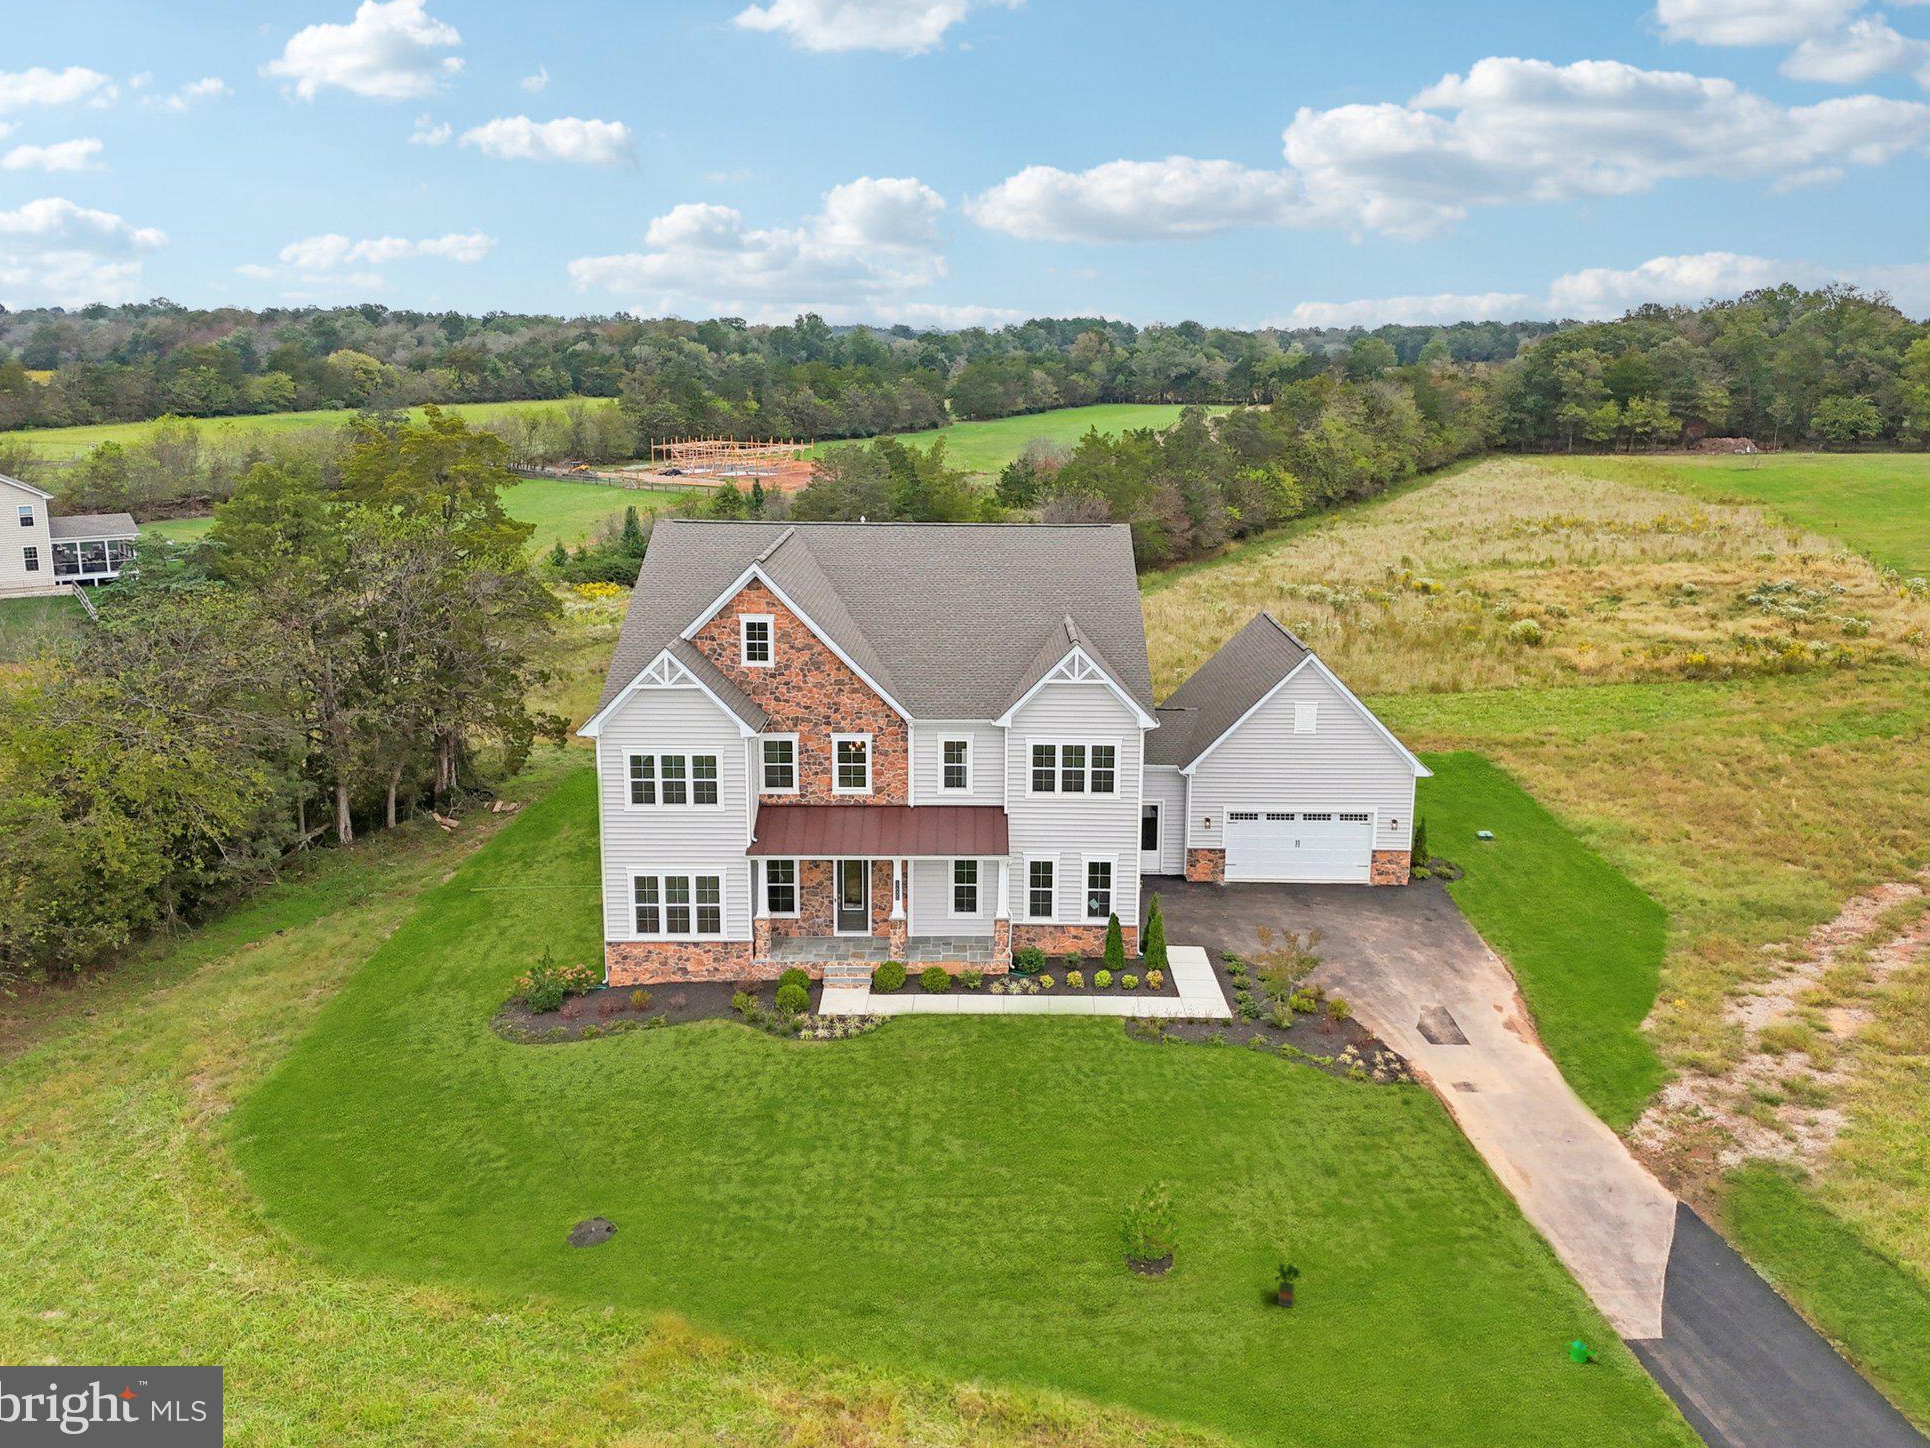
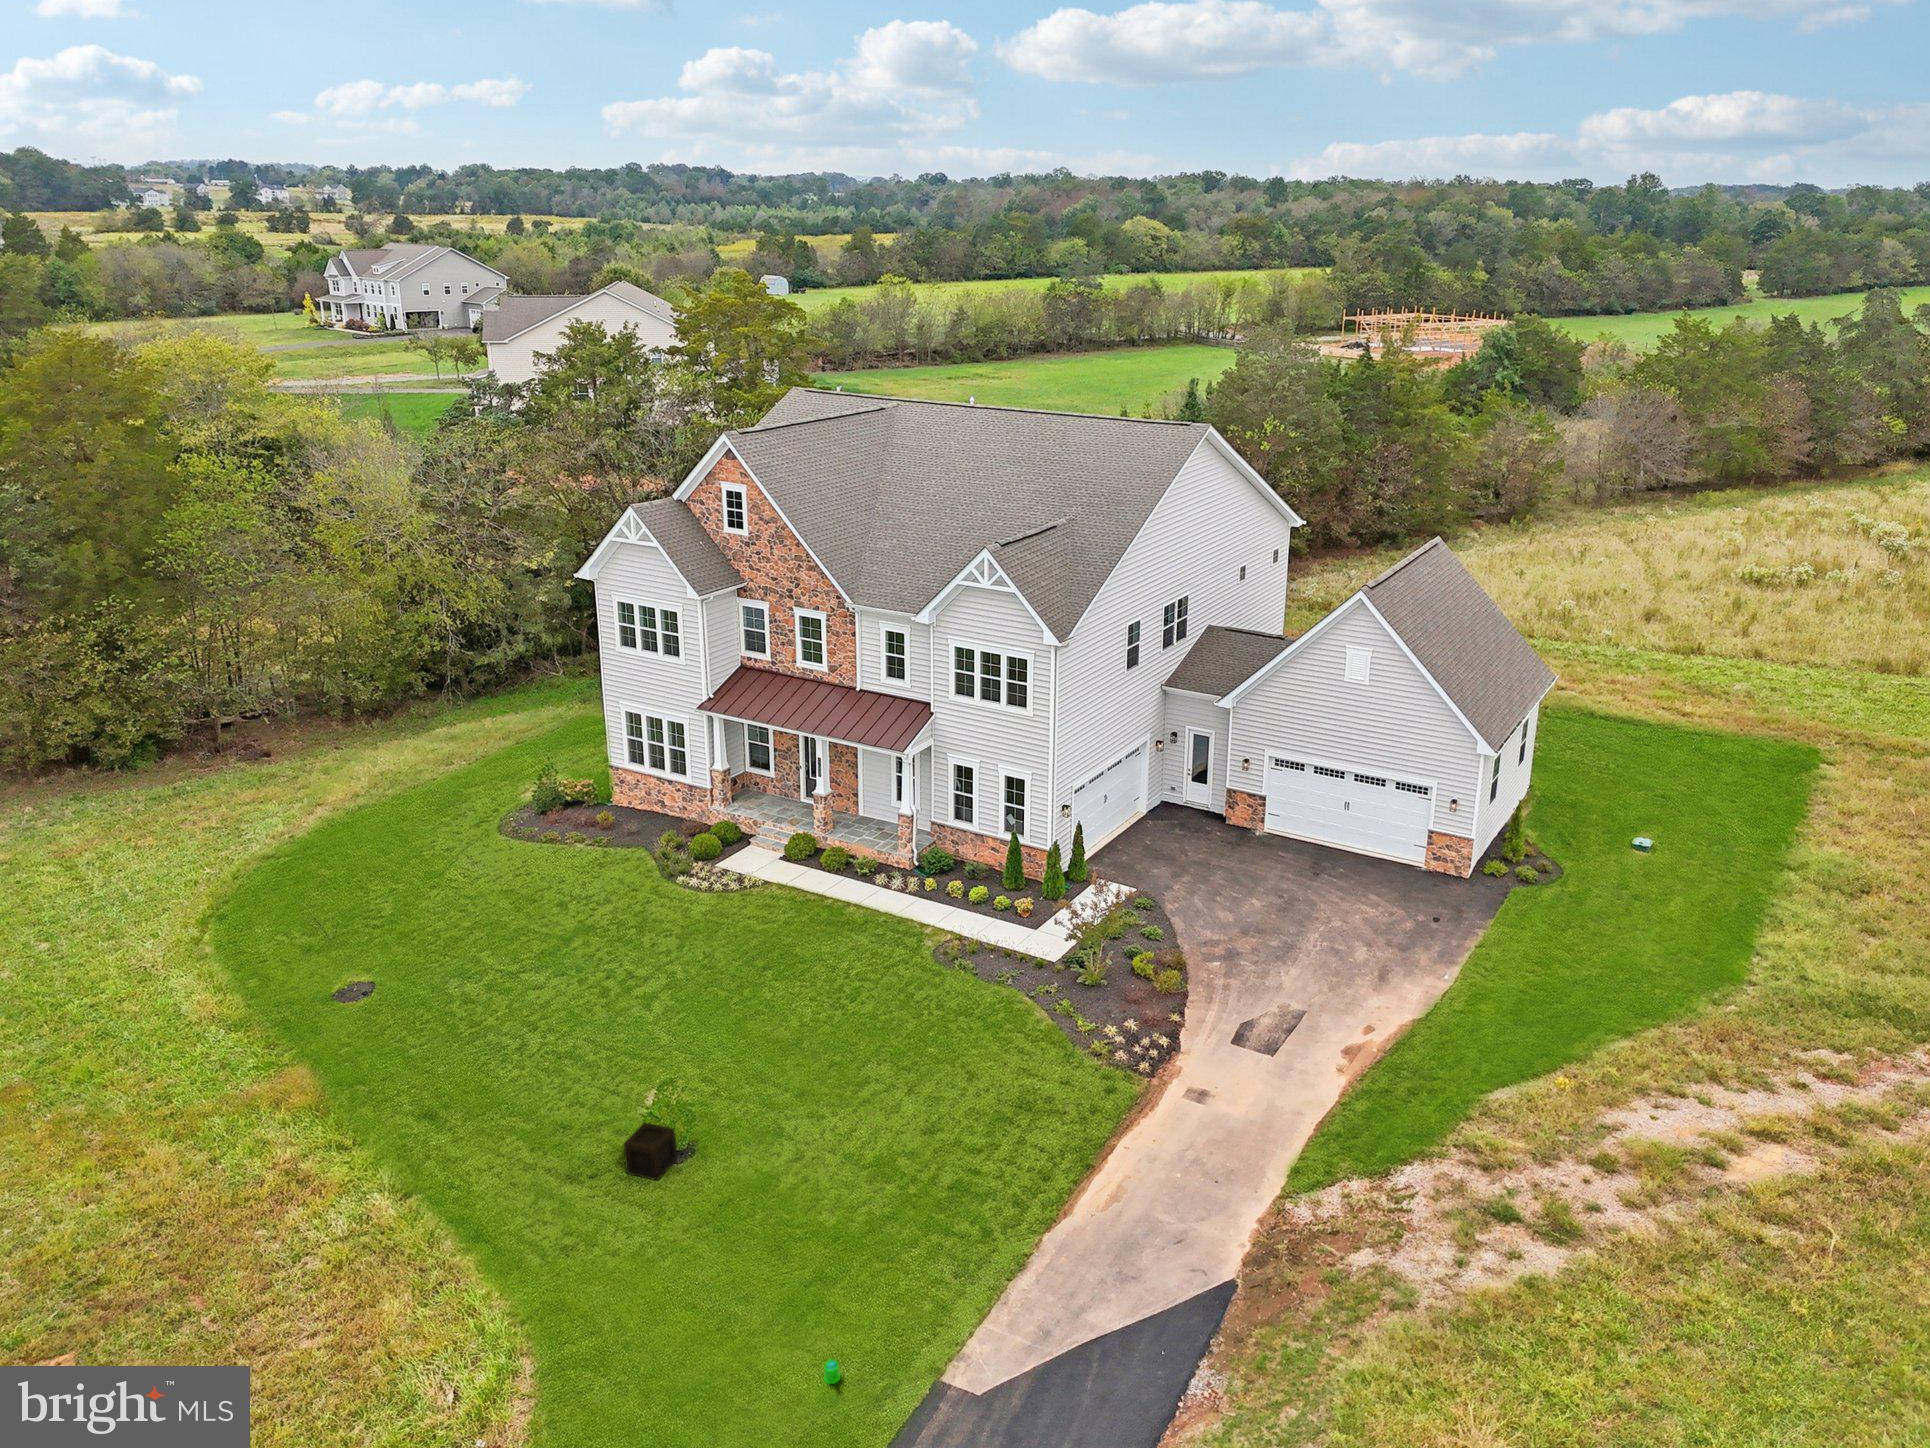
wooden crate: none [1163,1228,1213,1290] -> present [623,1123,678,1180]
potted tree: present [1275,1264,1300,1307] -> none [670,1182,699,1226]

